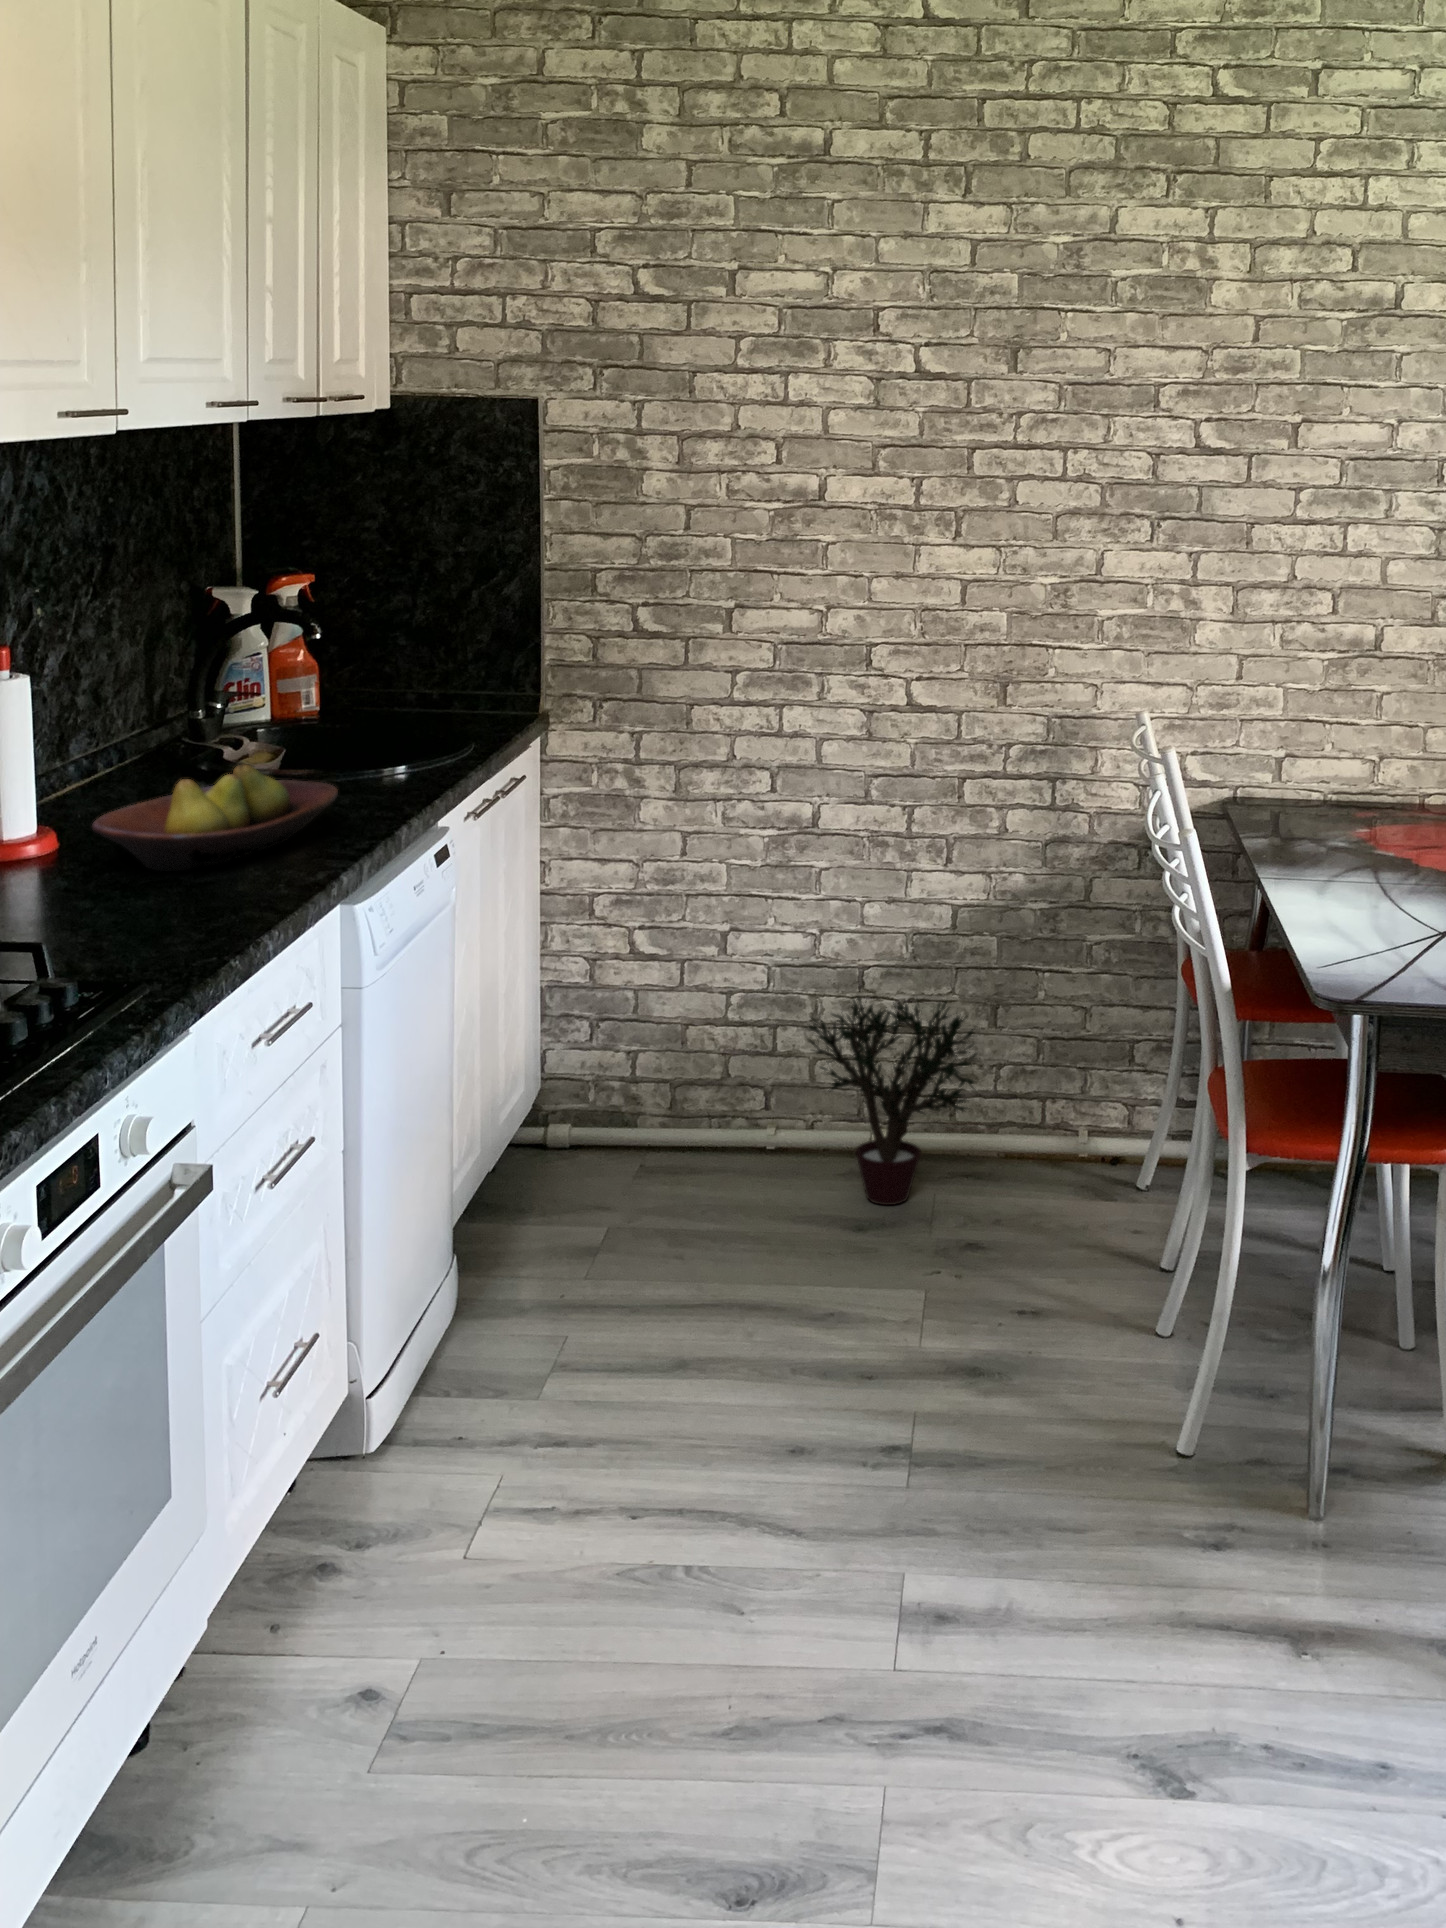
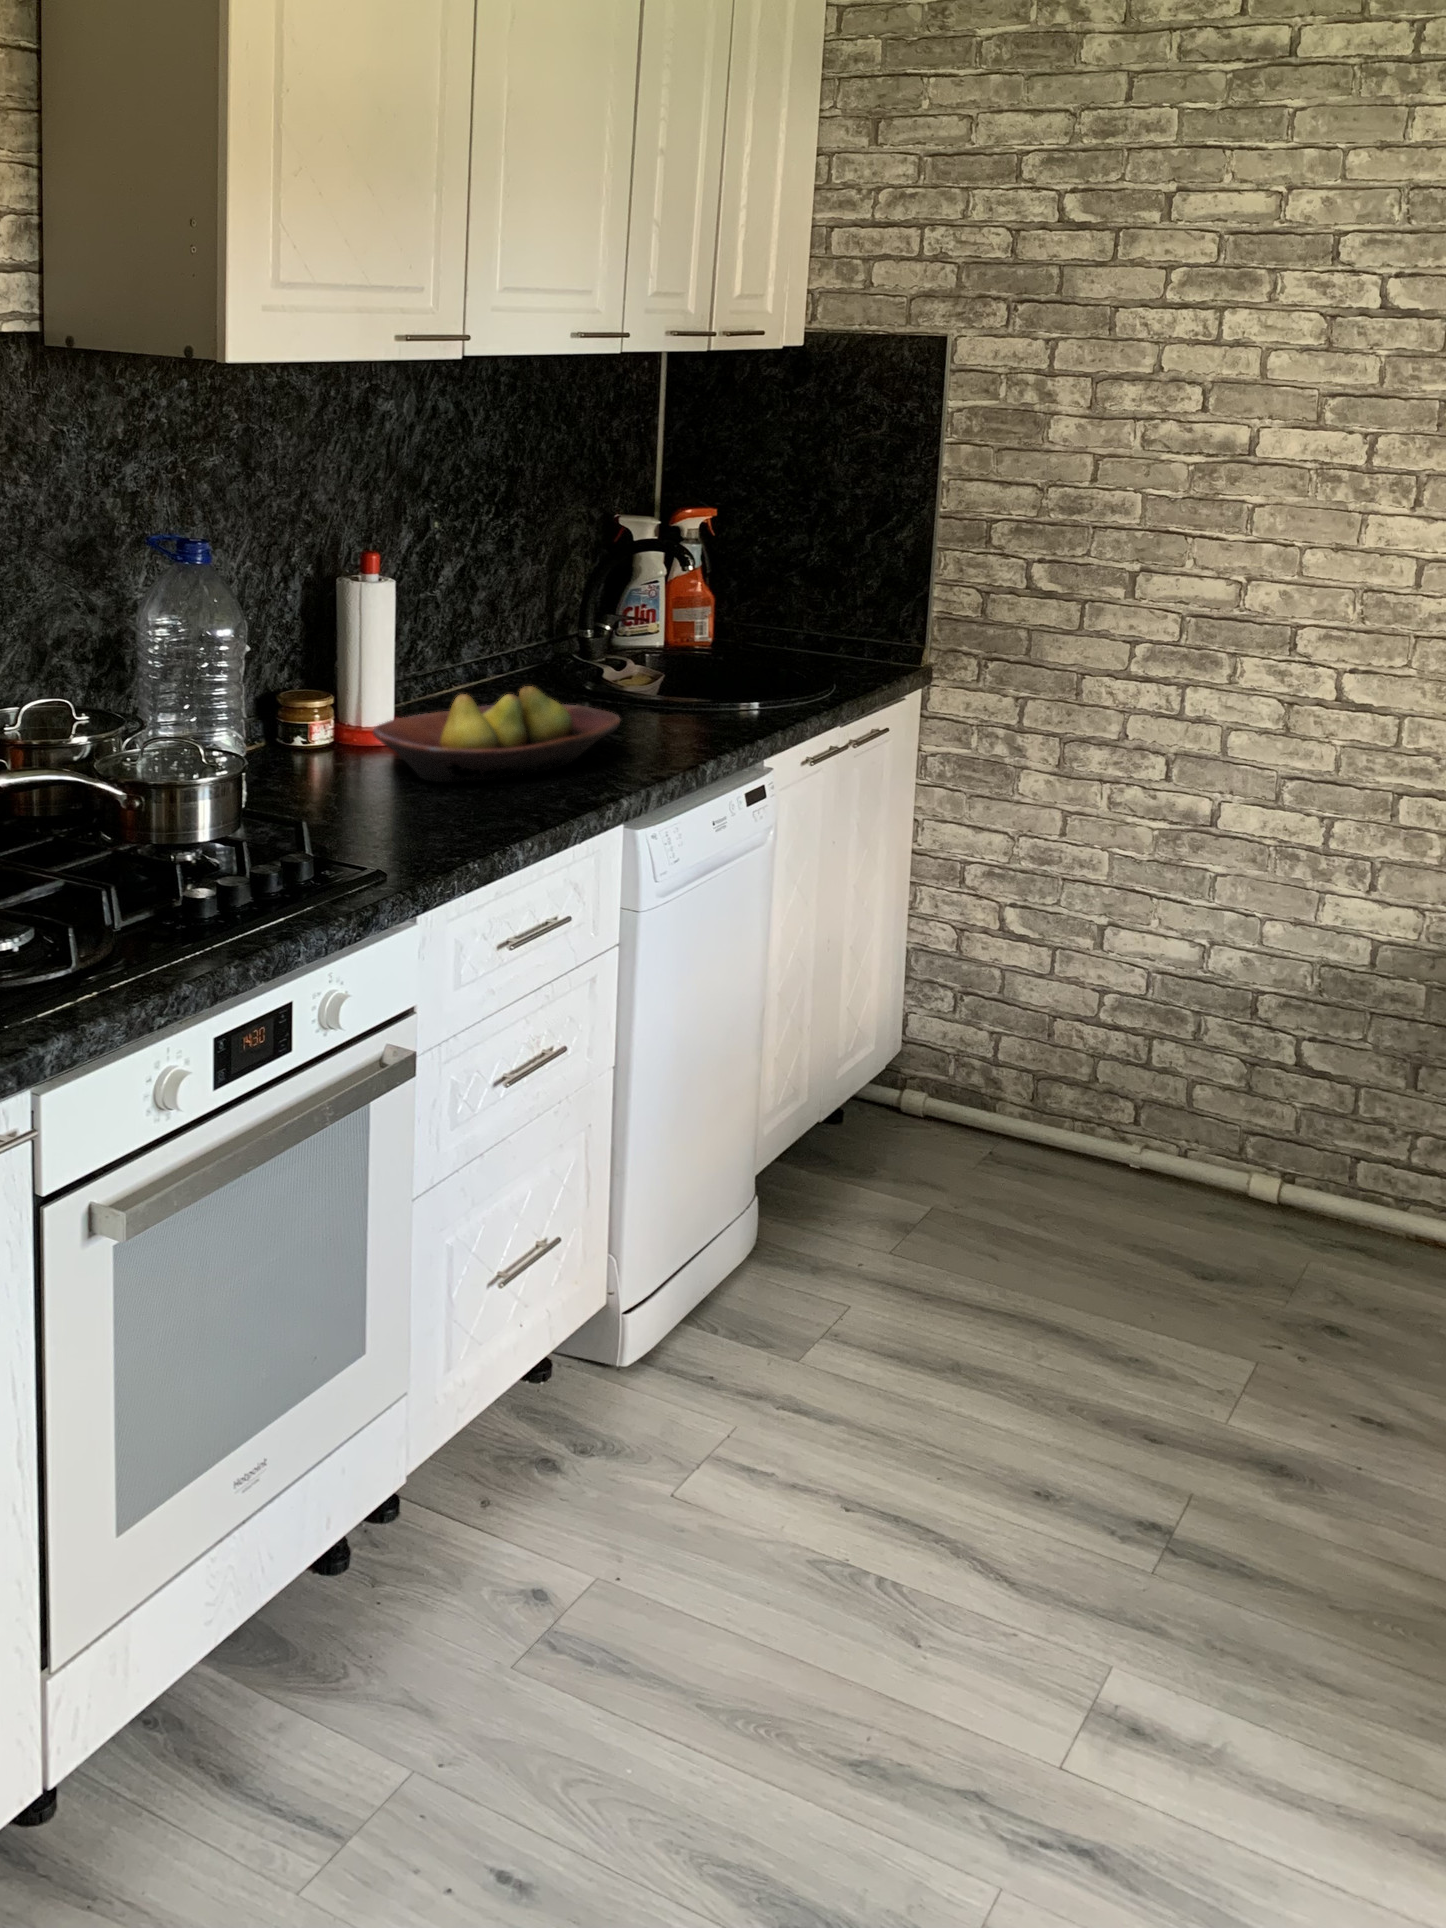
potted plant: present [808,997,977,1205] -> none [1162,1020,1380,1267]

